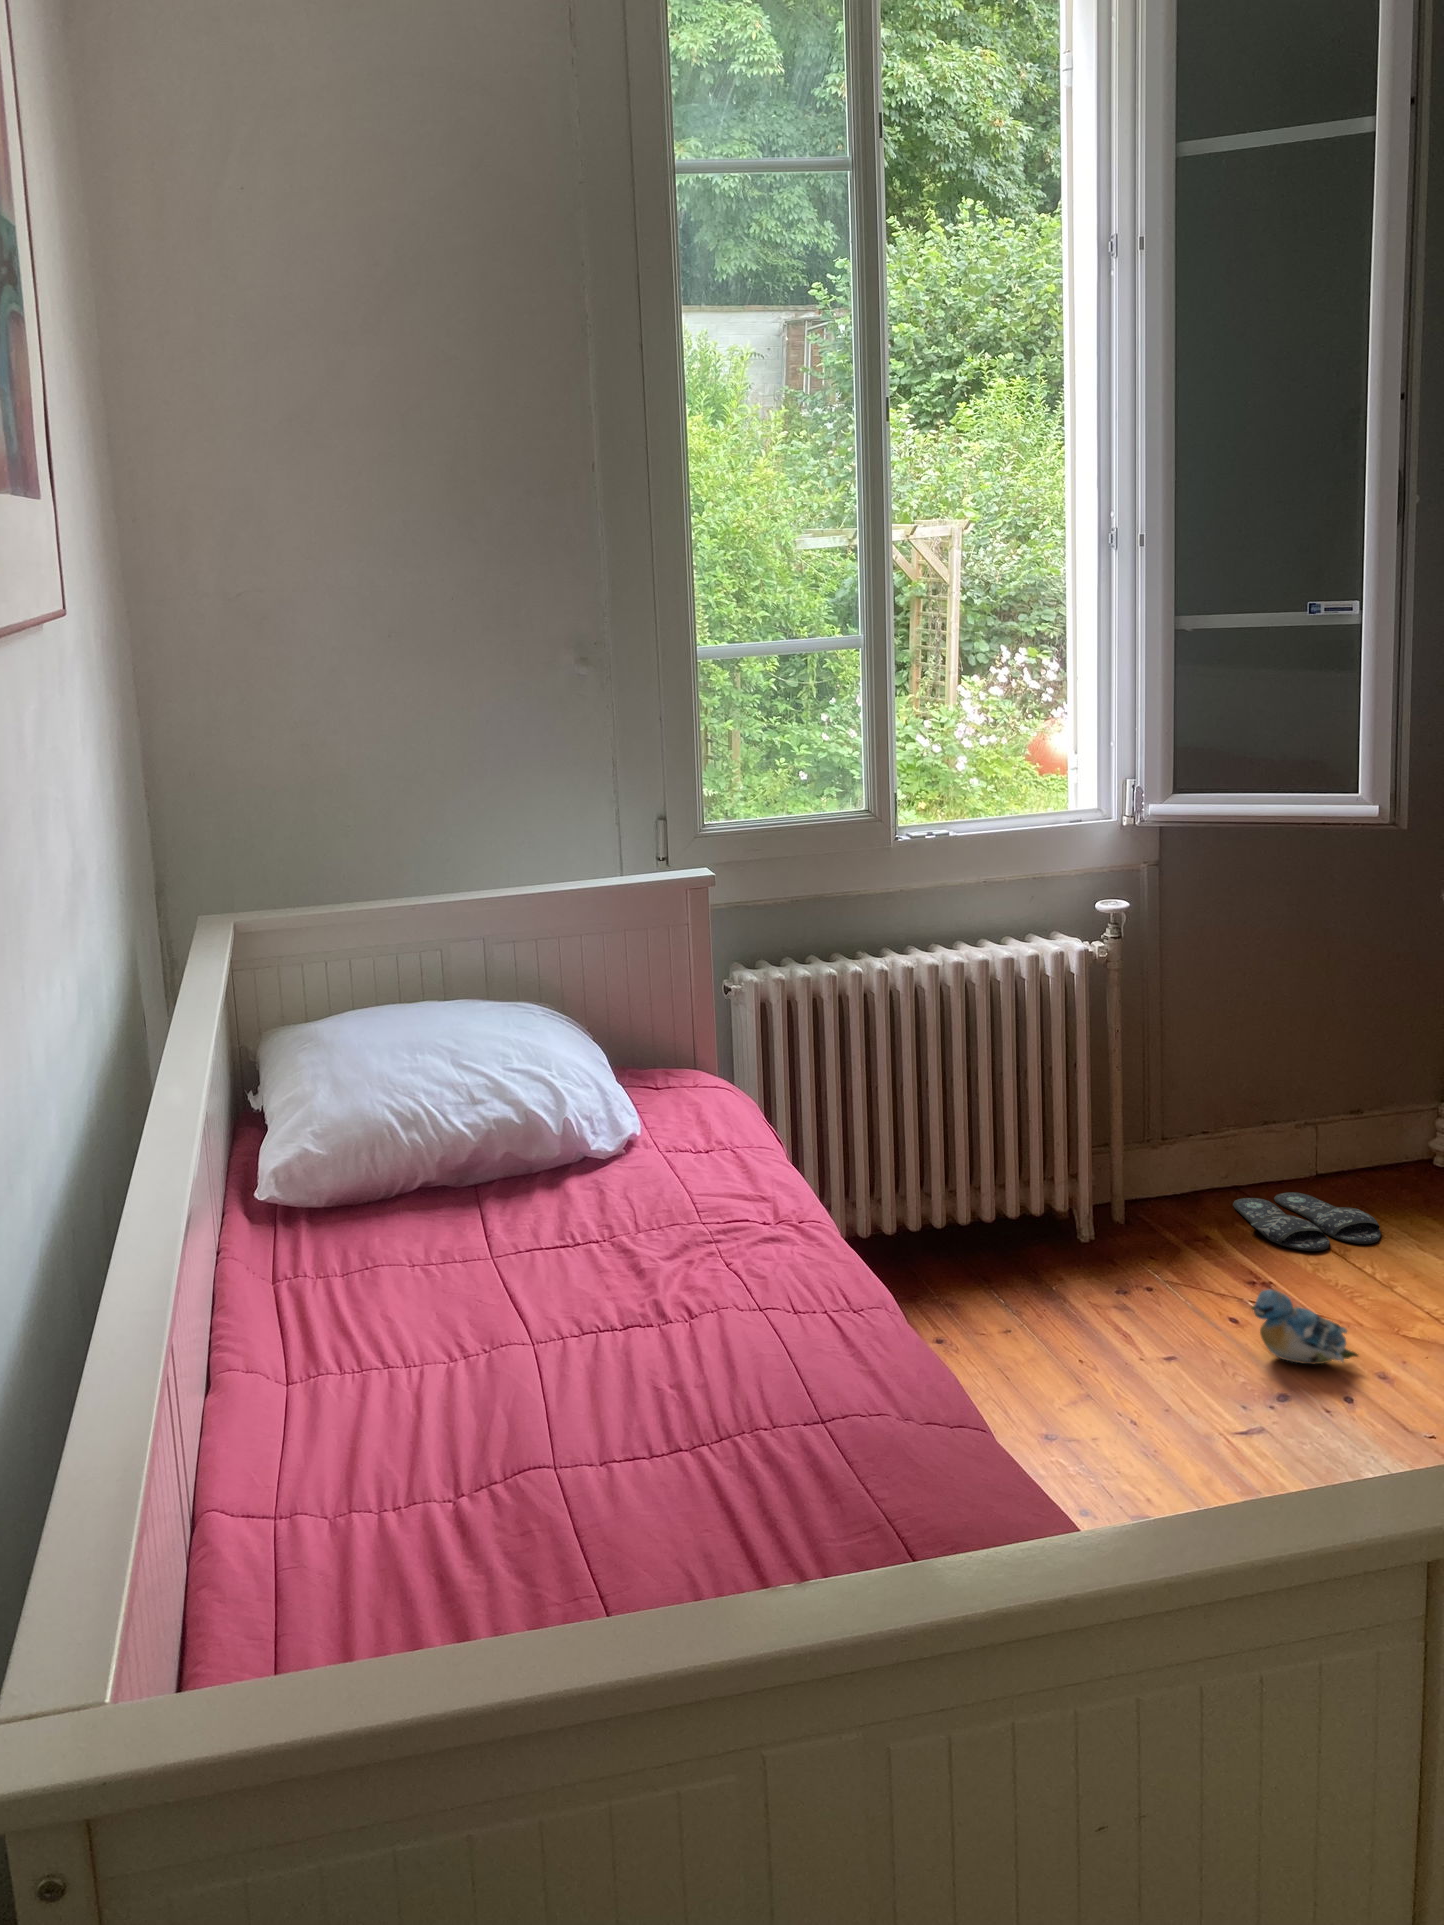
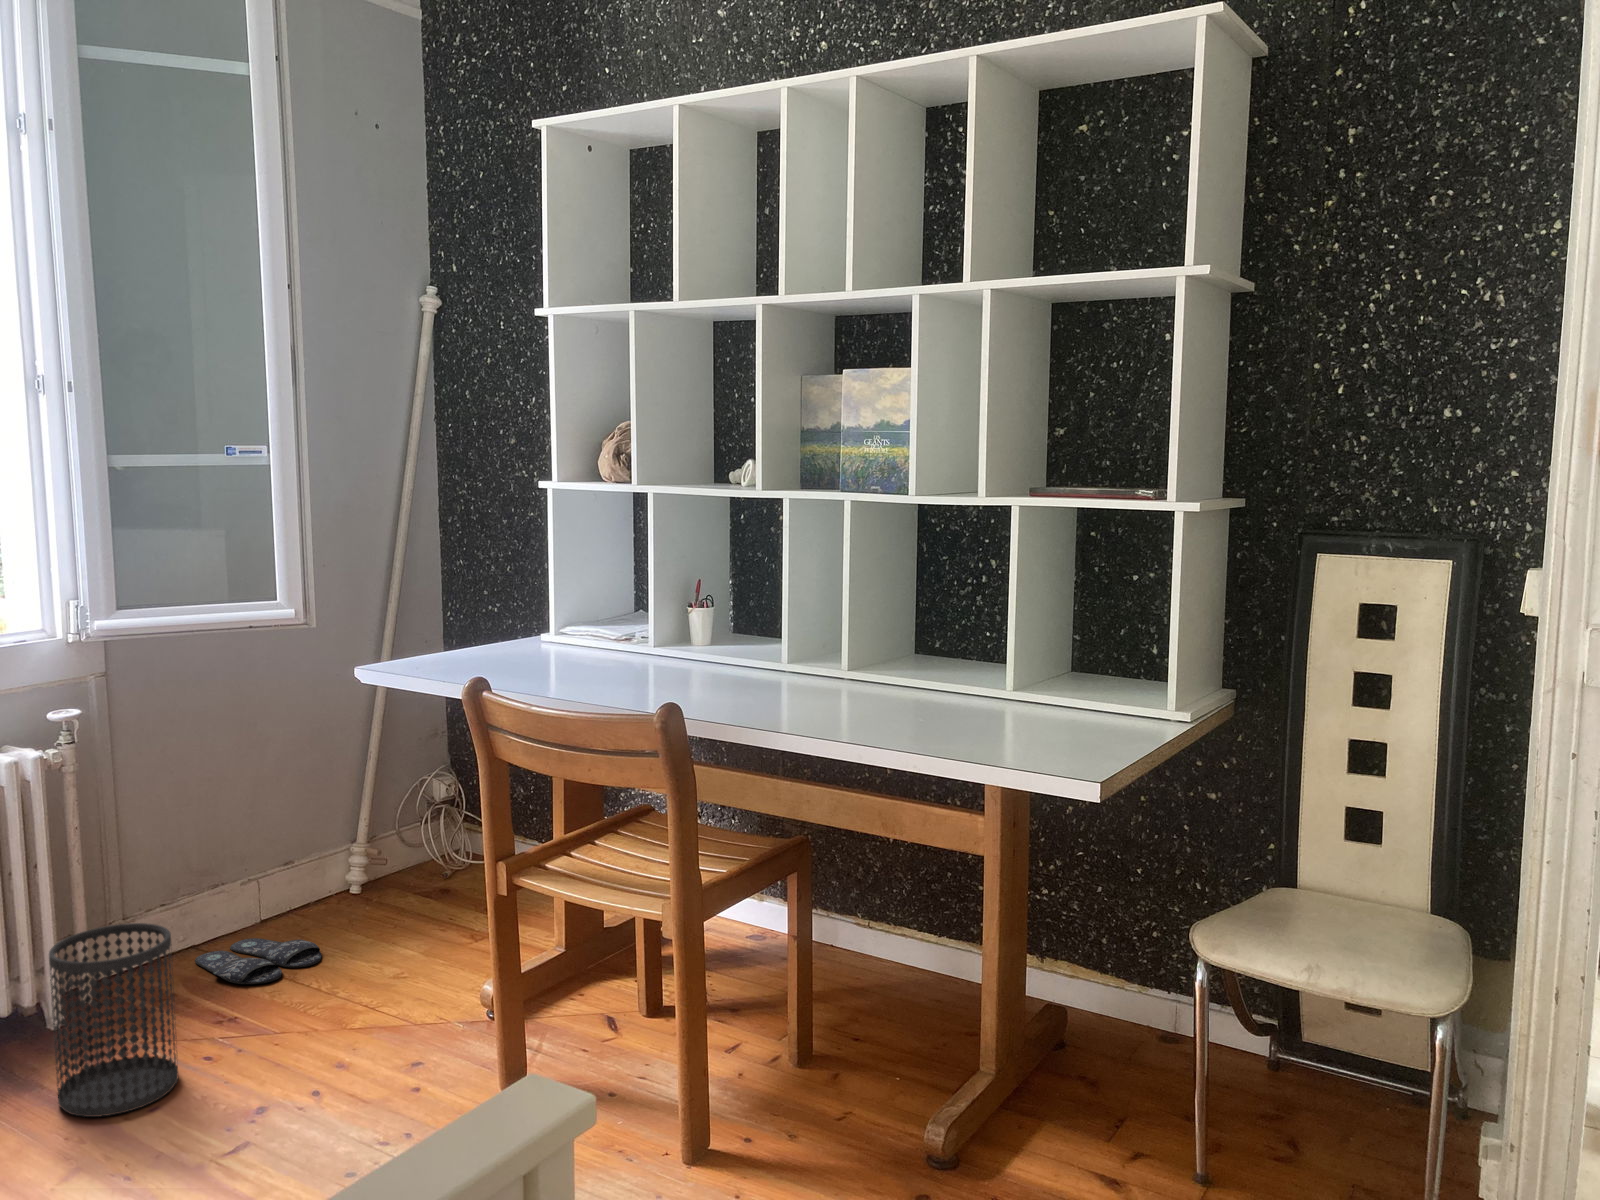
wastebasket: none [1079,1148,1202,1352] -> present [49,923,178,1117]
plush toy: present [1251,1290,1358,1364] -> none [225,1020,320,1078]

